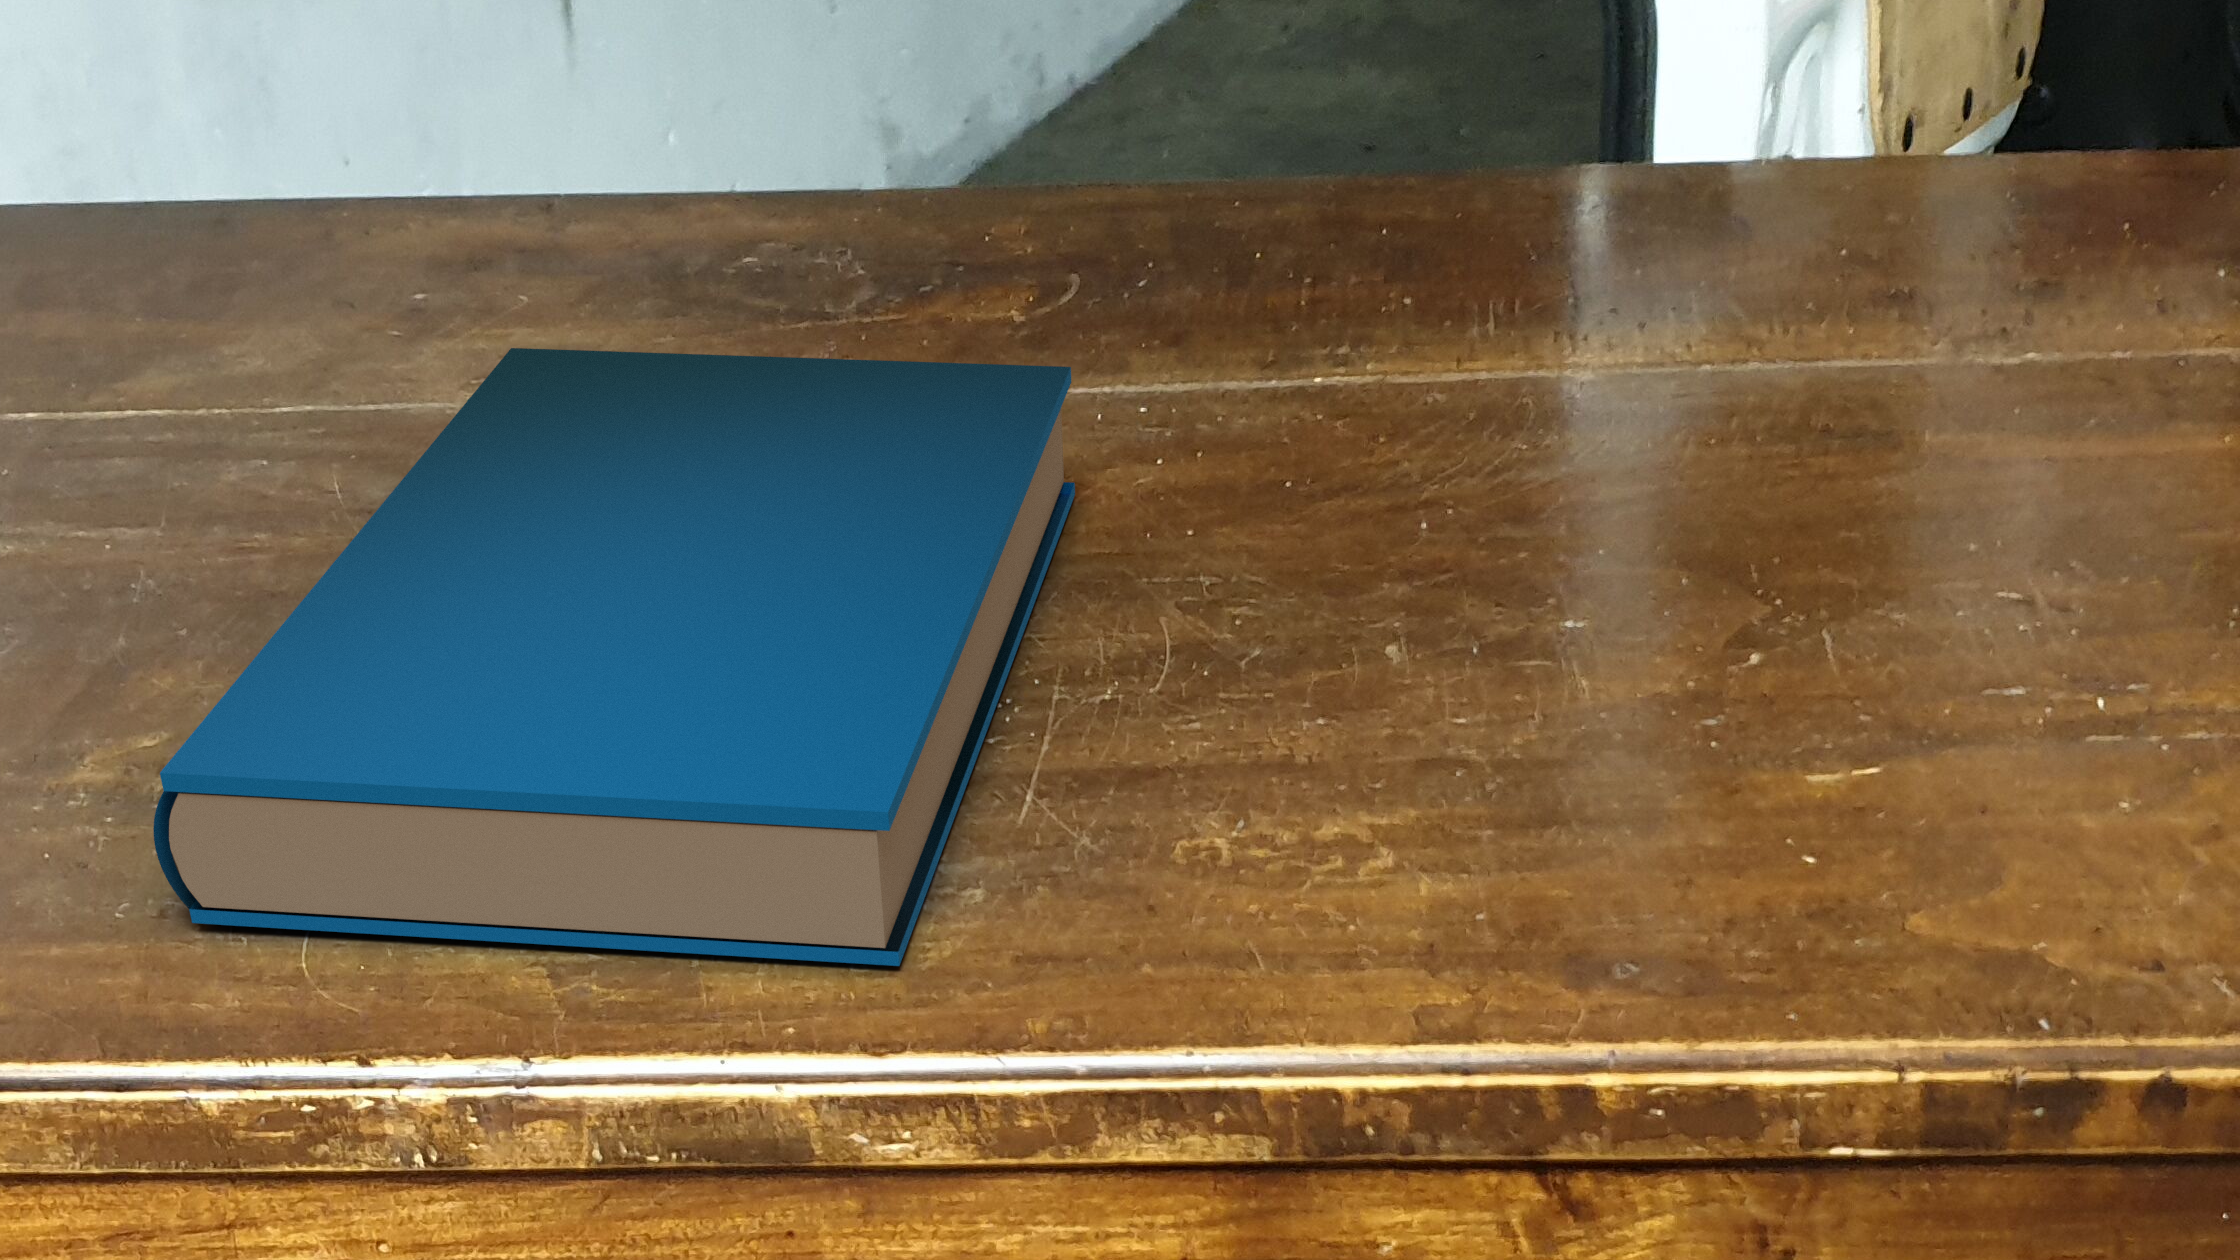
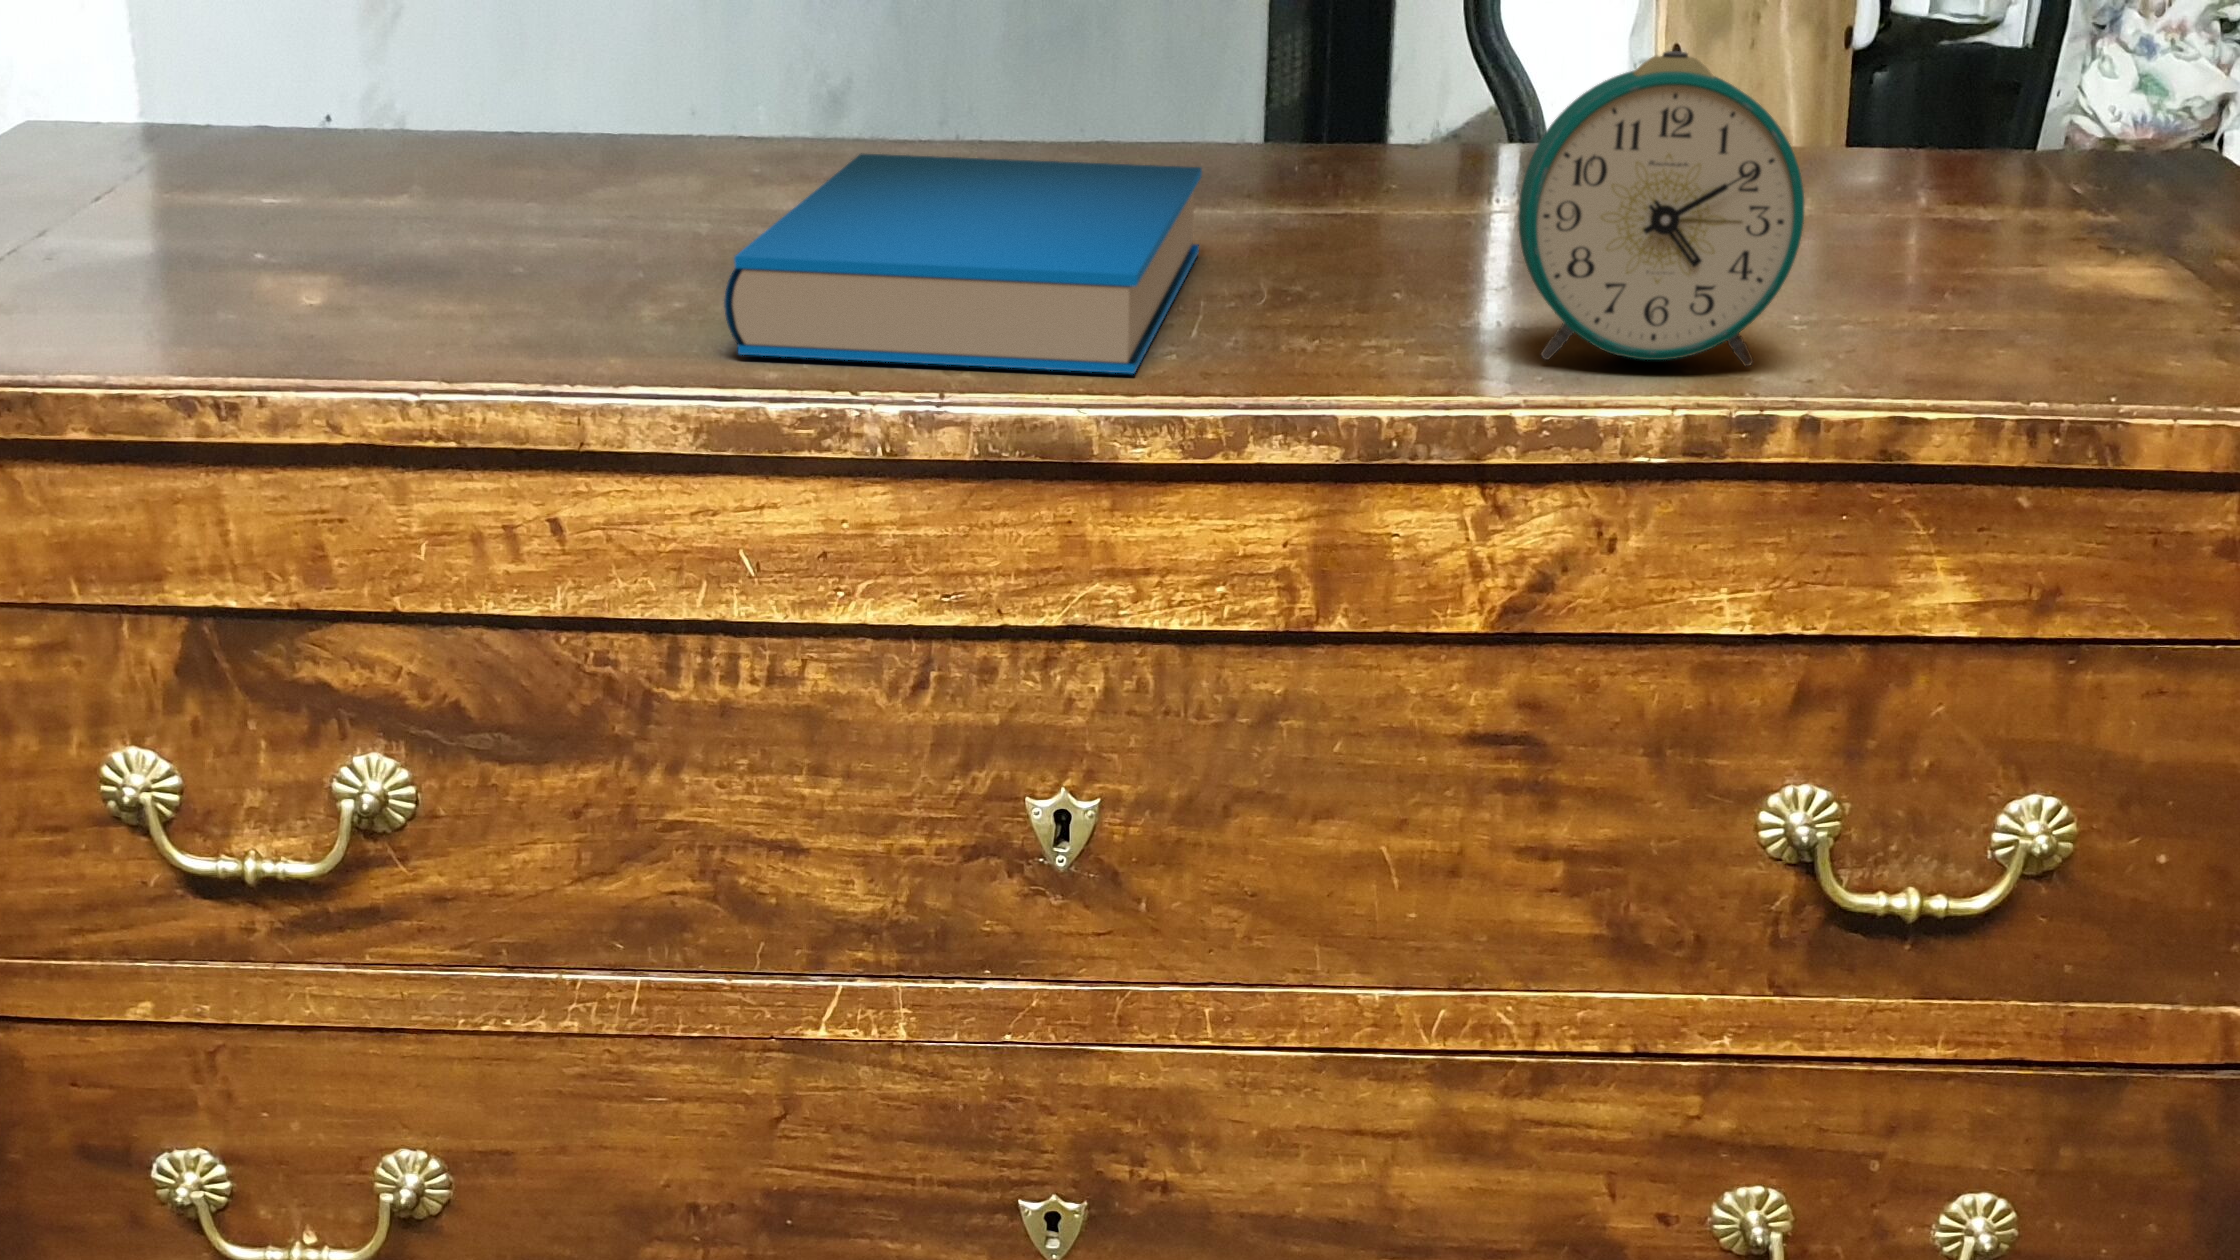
alarm clock: none [1601,362,2142,901] -> present [1518,51,1804,366]

